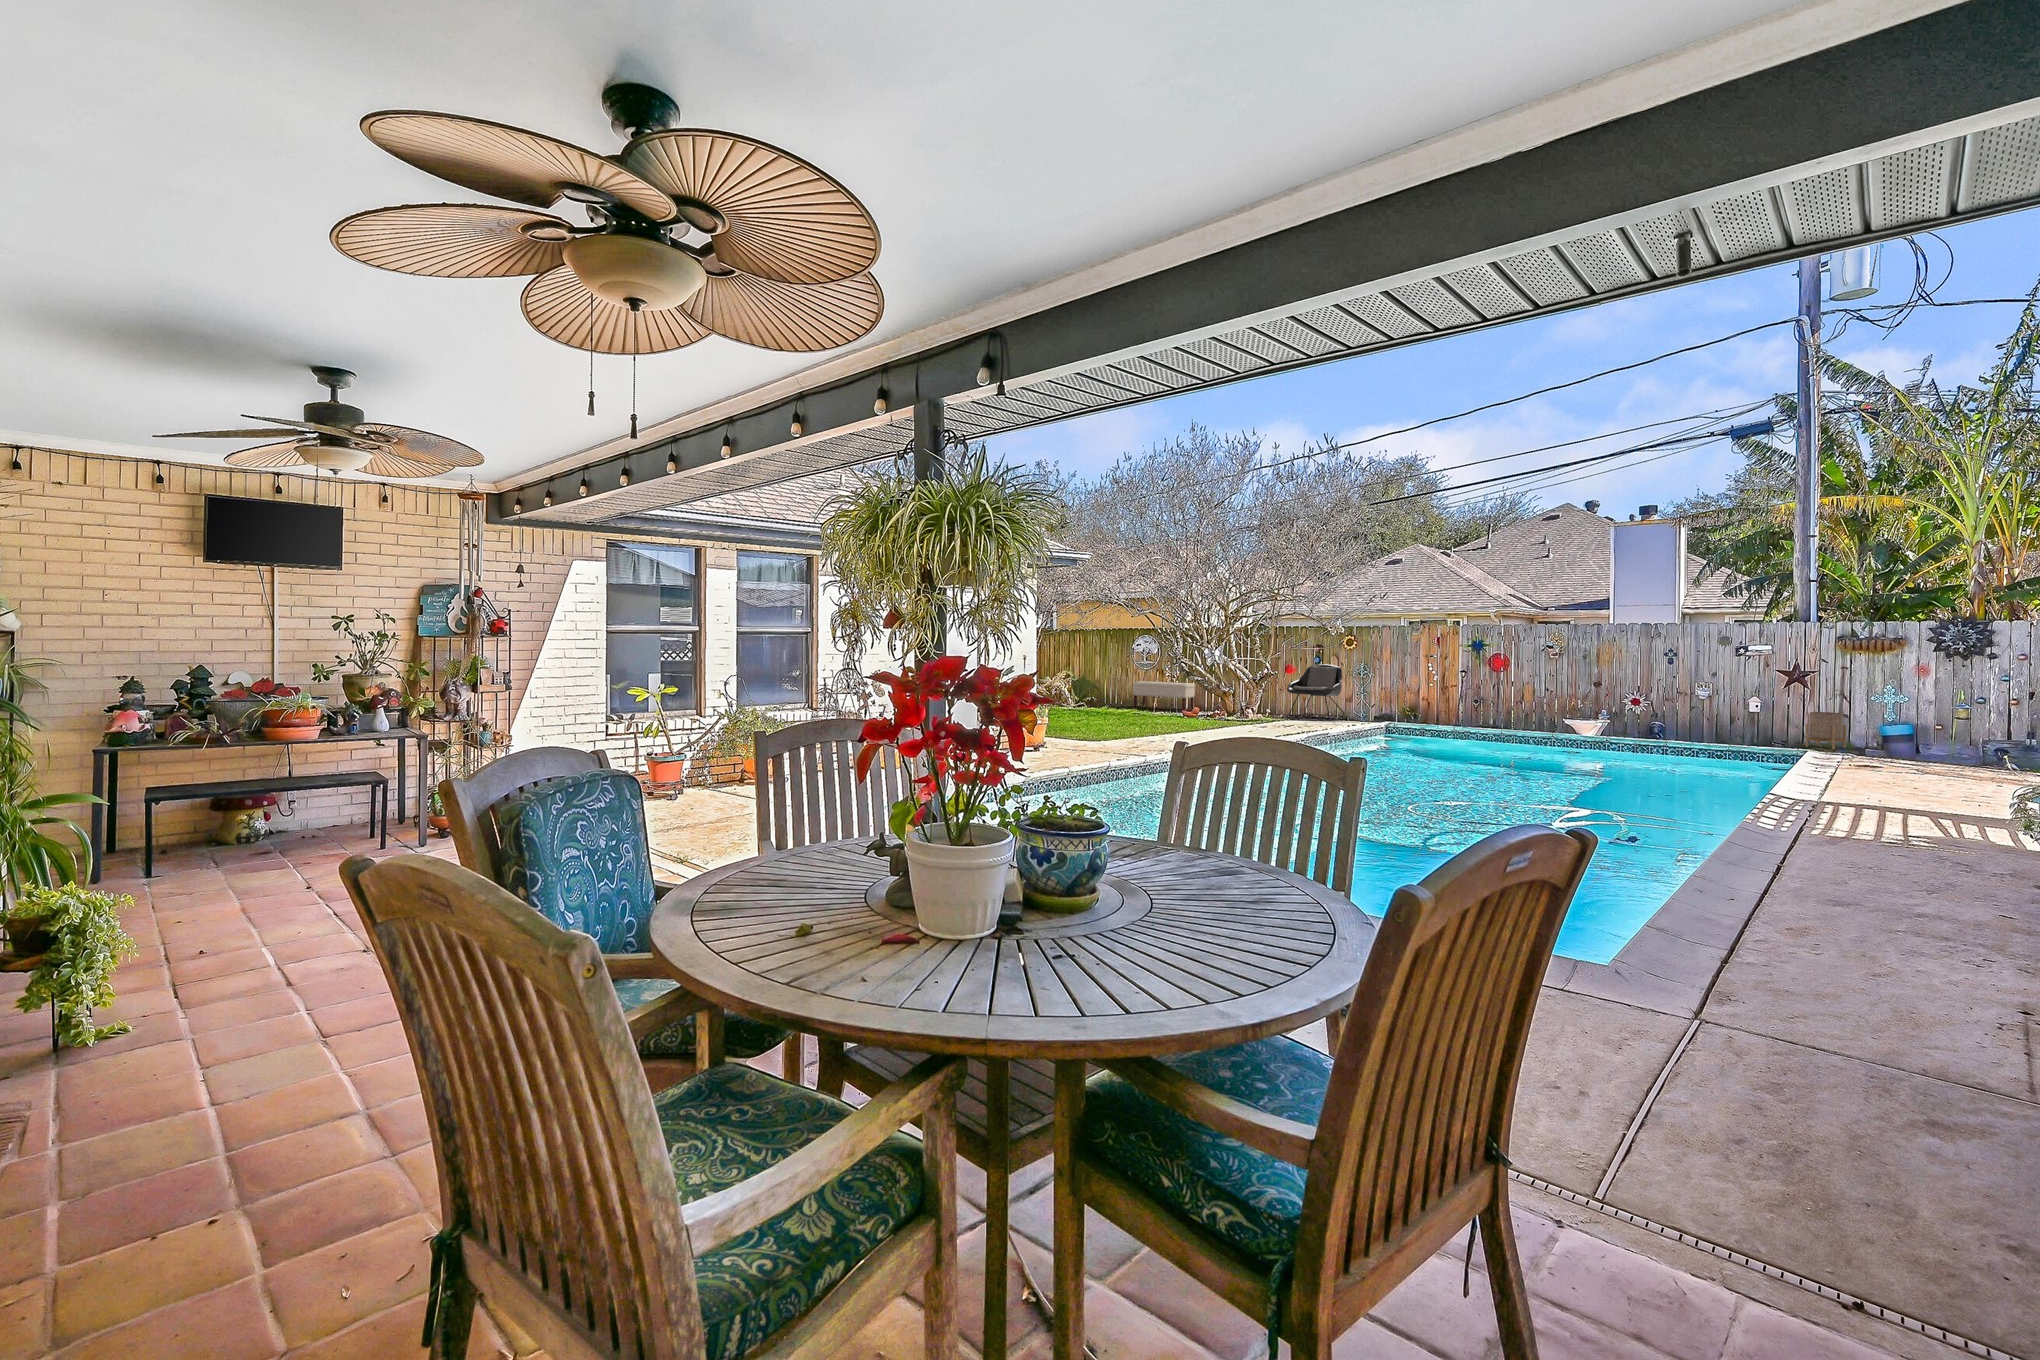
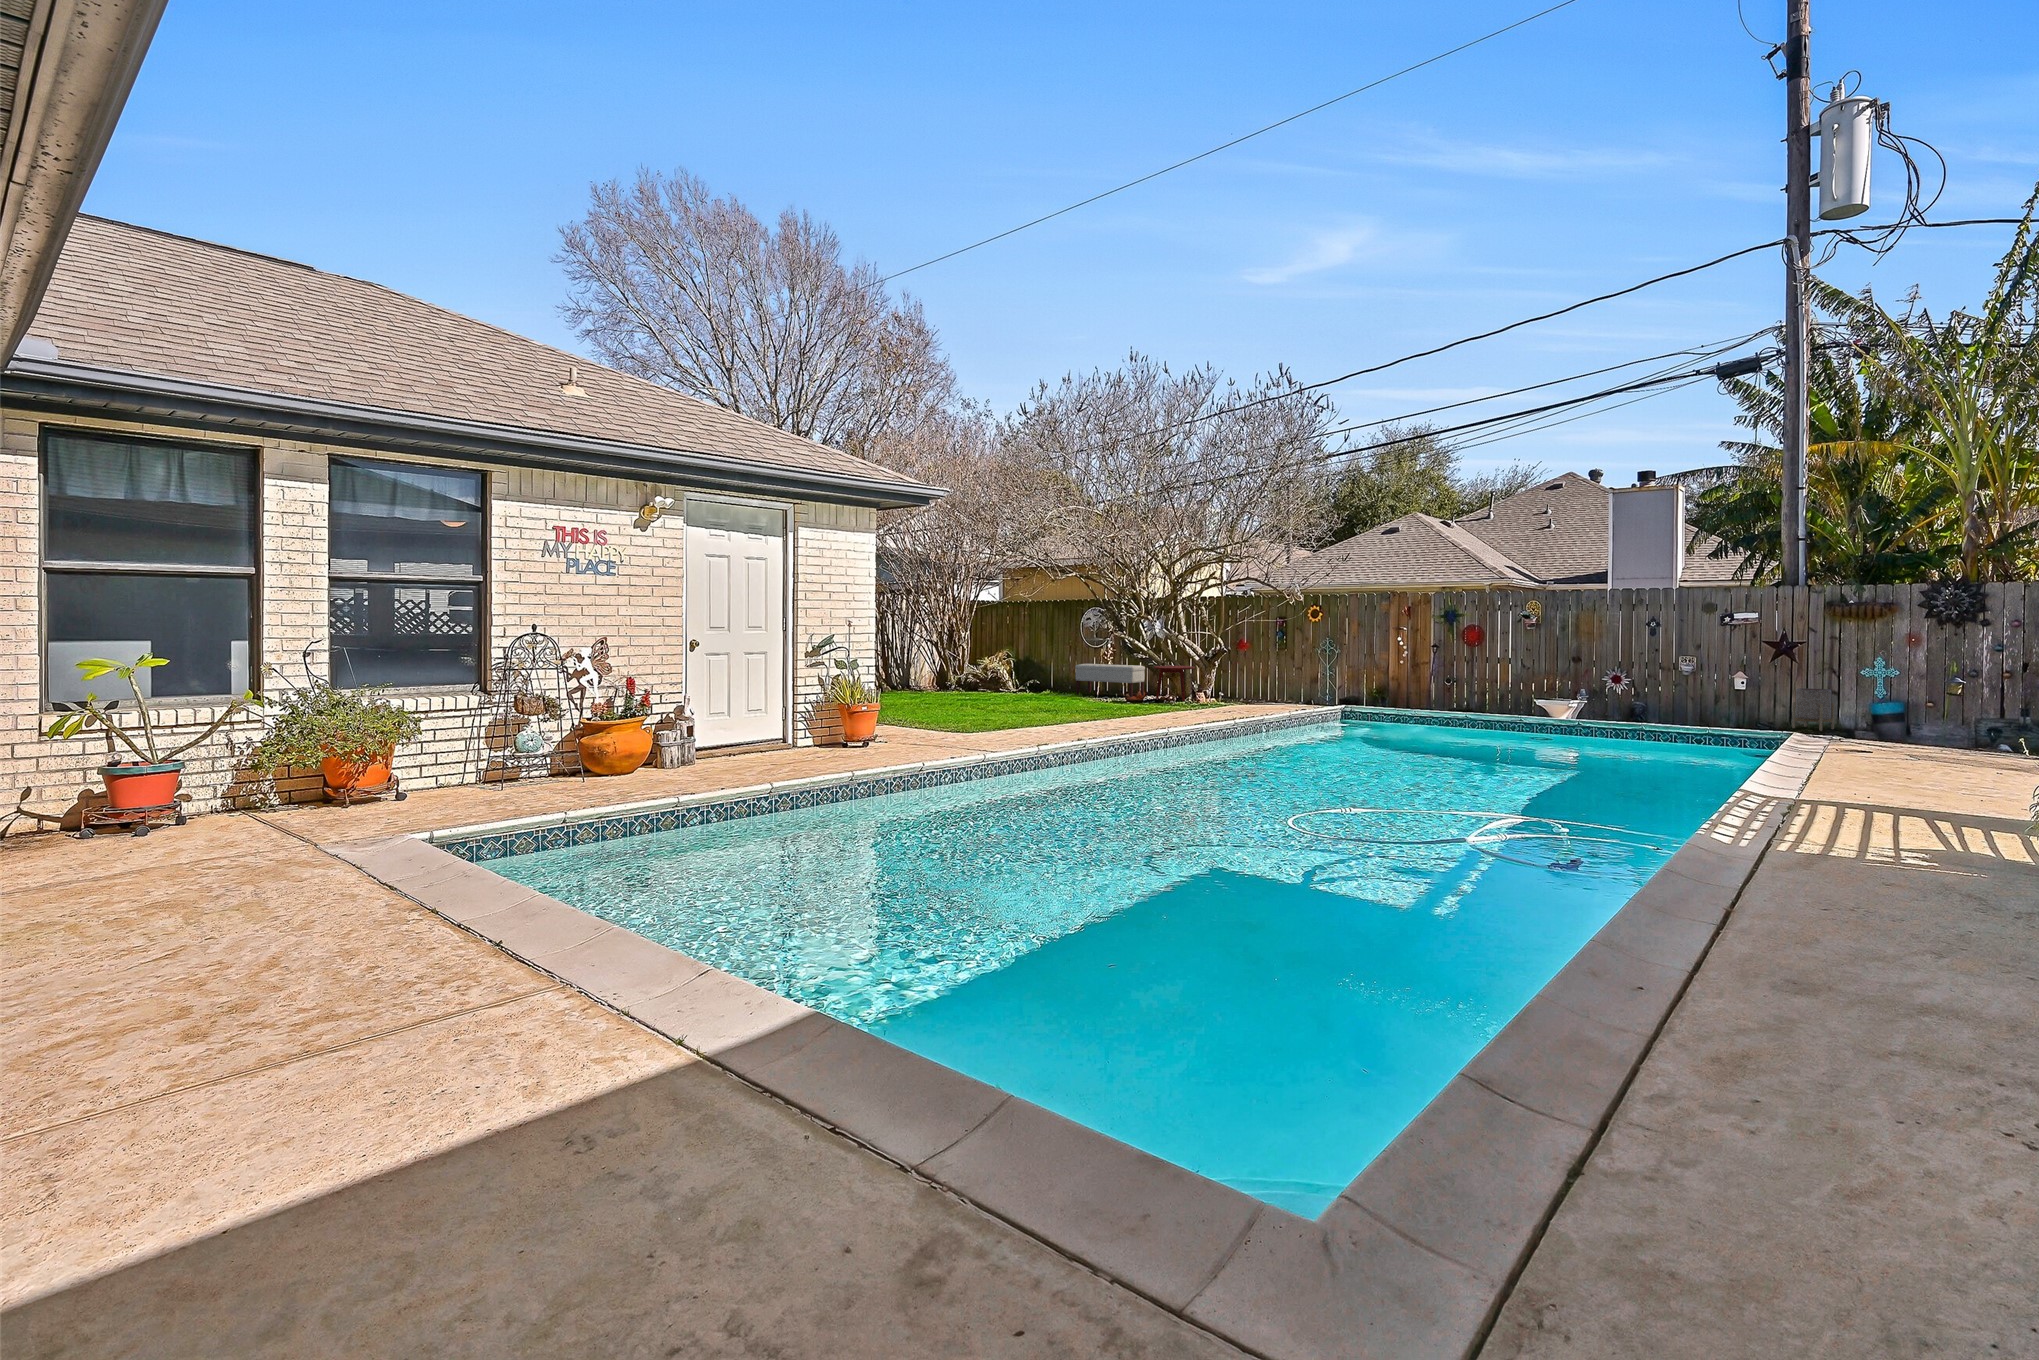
lounge chair: present [1287,664,1344,719] -> none [1243,642,1308,705]
side table: none [1206,684,1242,714] -> present [1154,666,1195,701]

